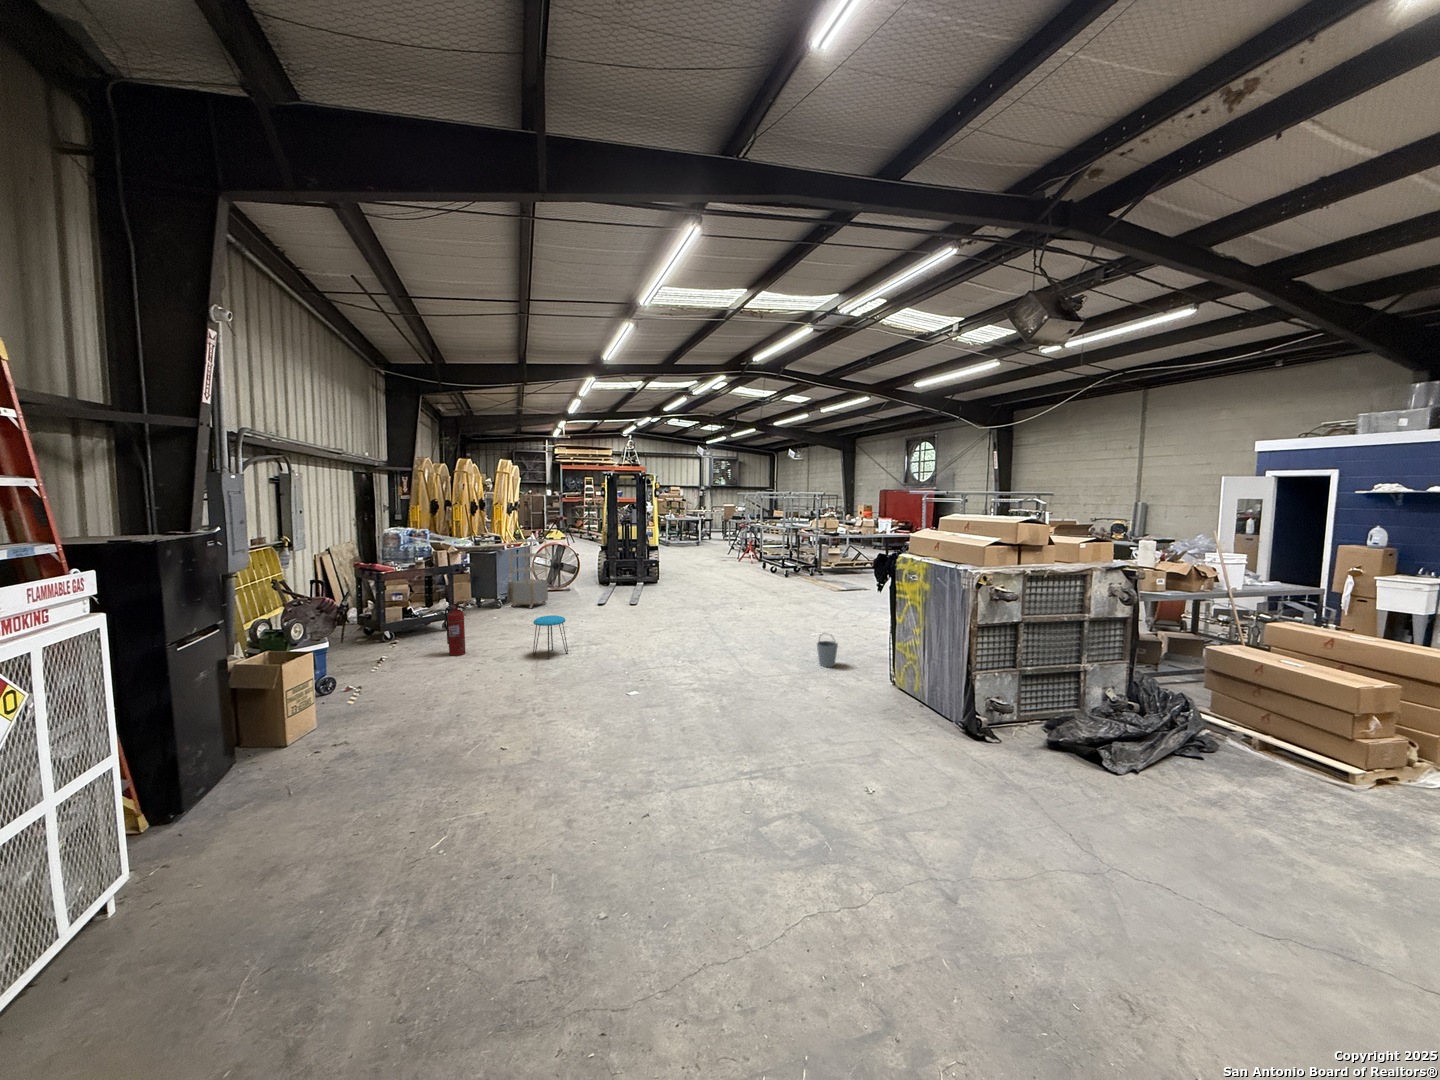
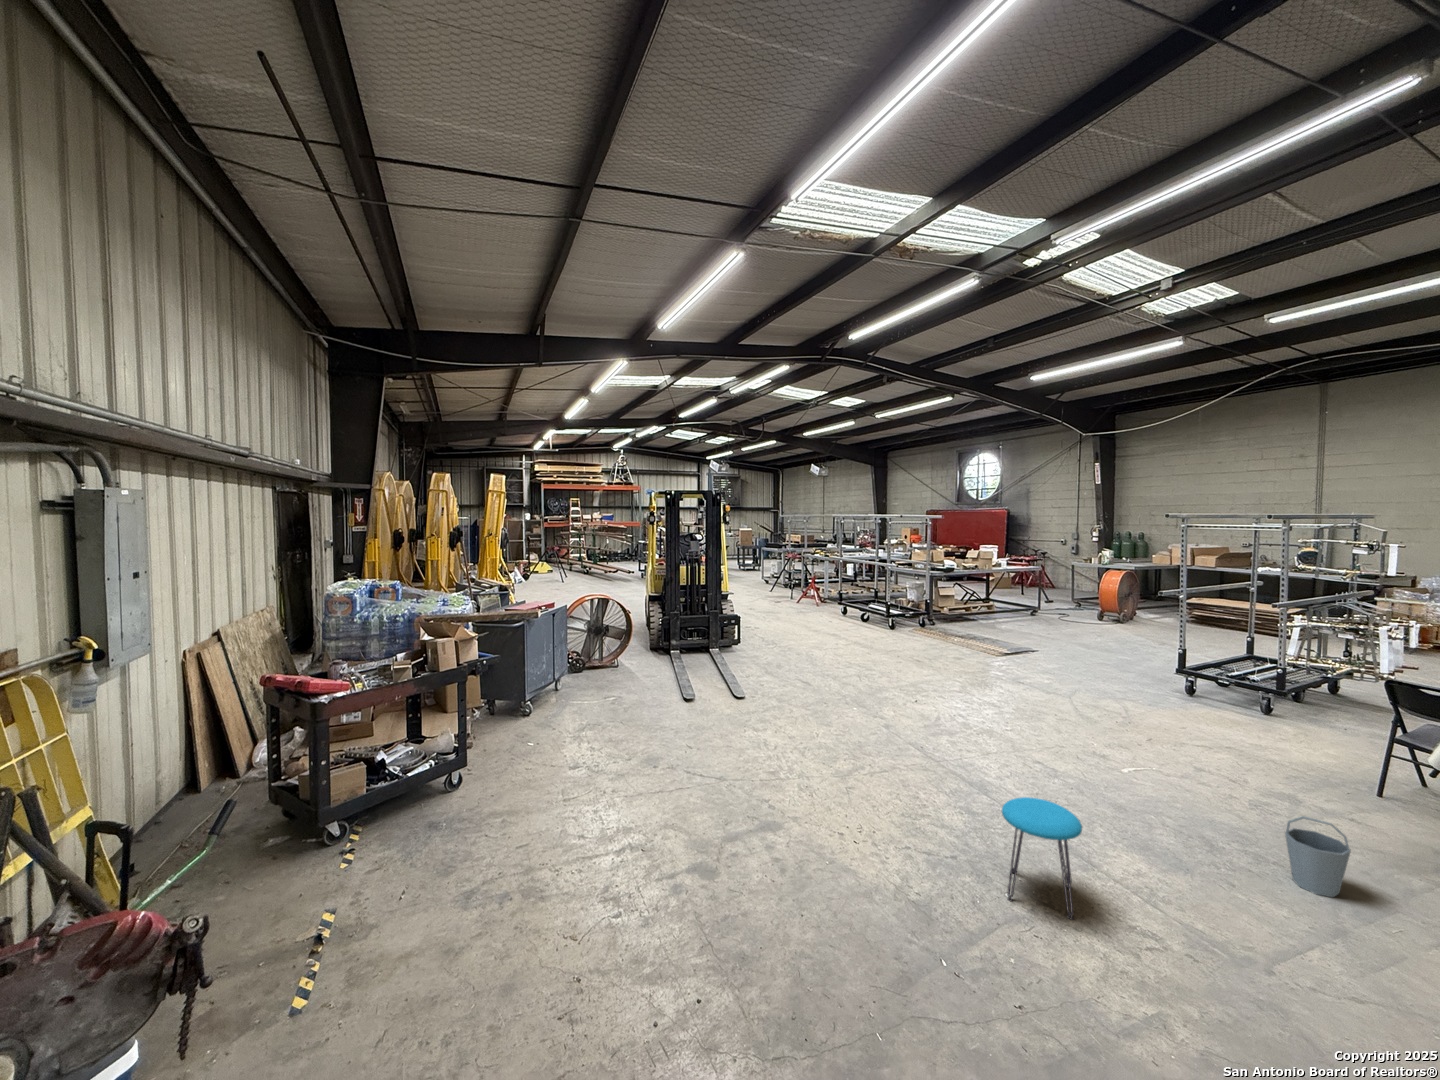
shelving unit: present [507,539,548,608] -> none [535,596,601,714]
fire extinguisher: present [445,602,466,656] -> none [471,769,519,897]
stool: present [533,615,568,659] -> present [1002,797,1082,919]

